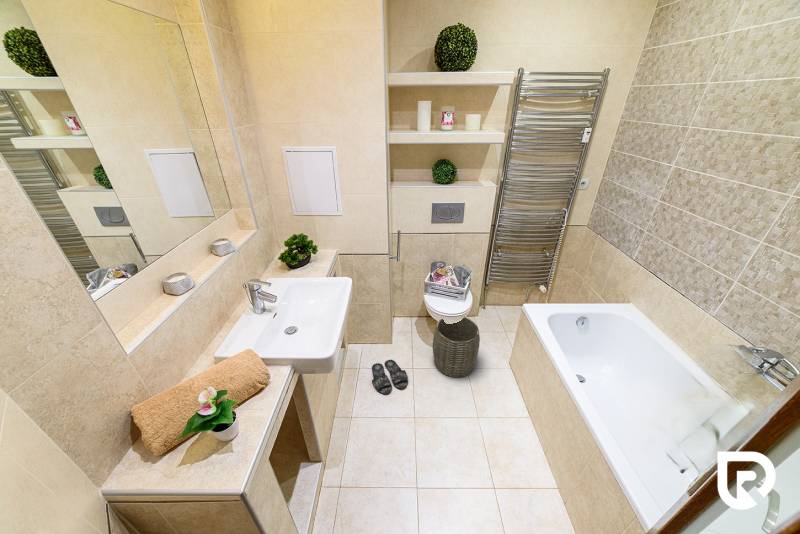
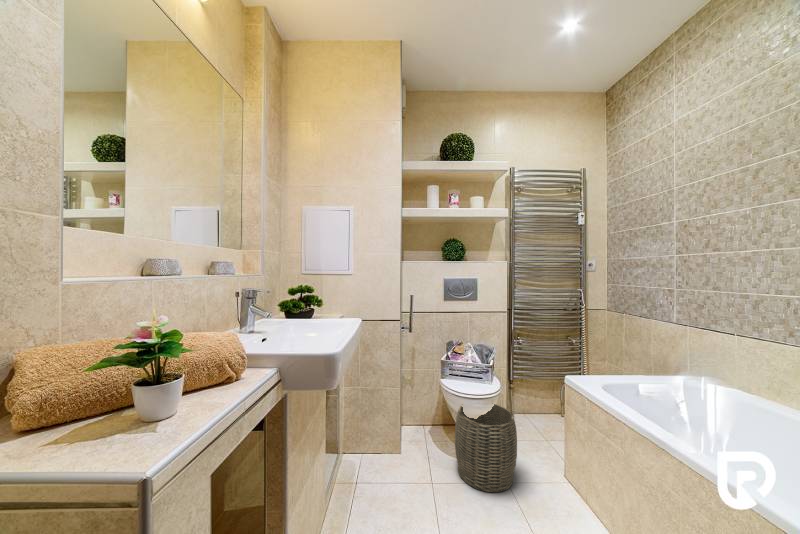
slippers: present [372,360,408,395] -> none [372,467,424,513]

